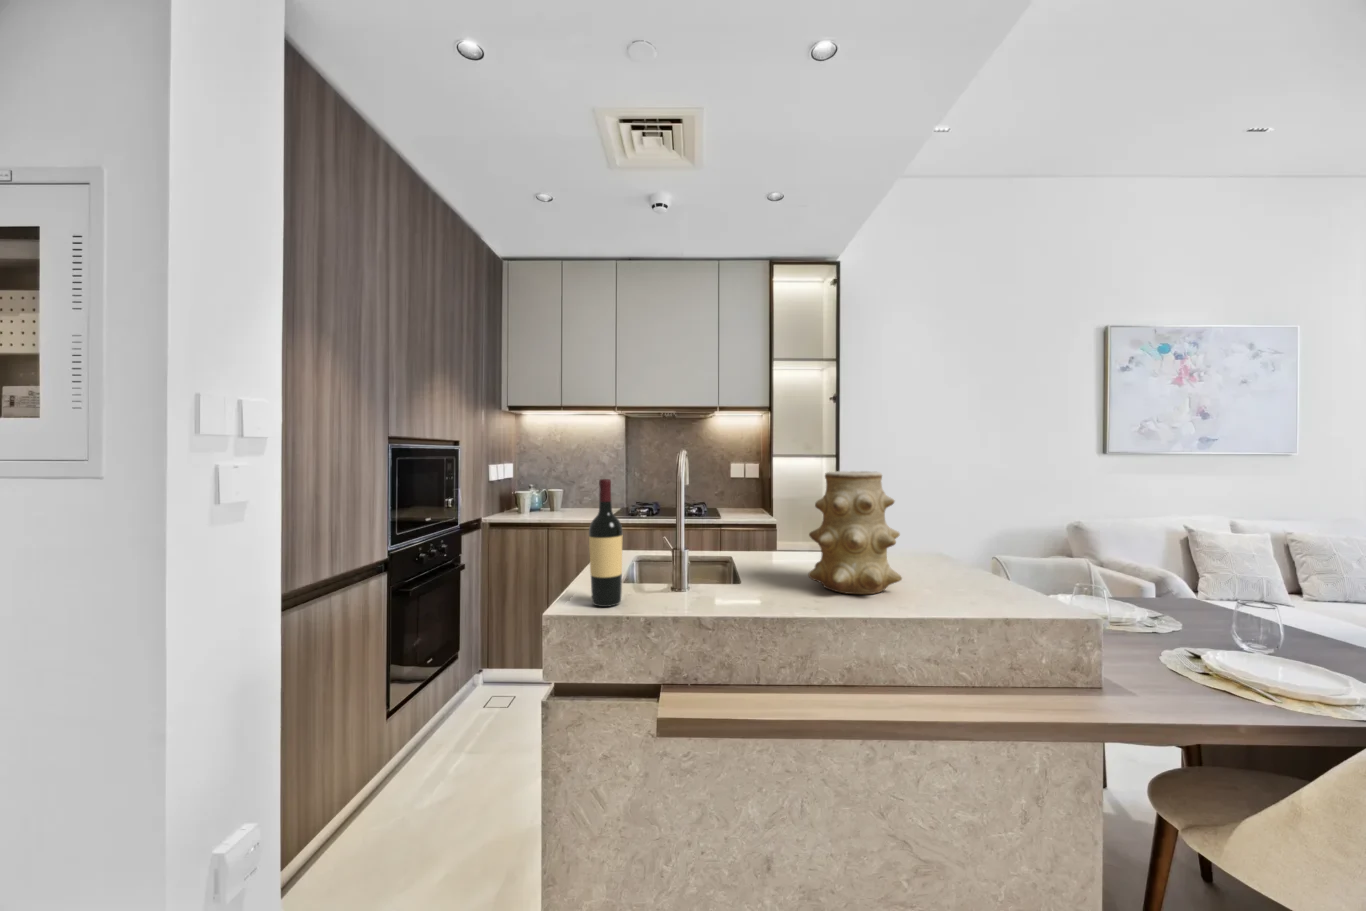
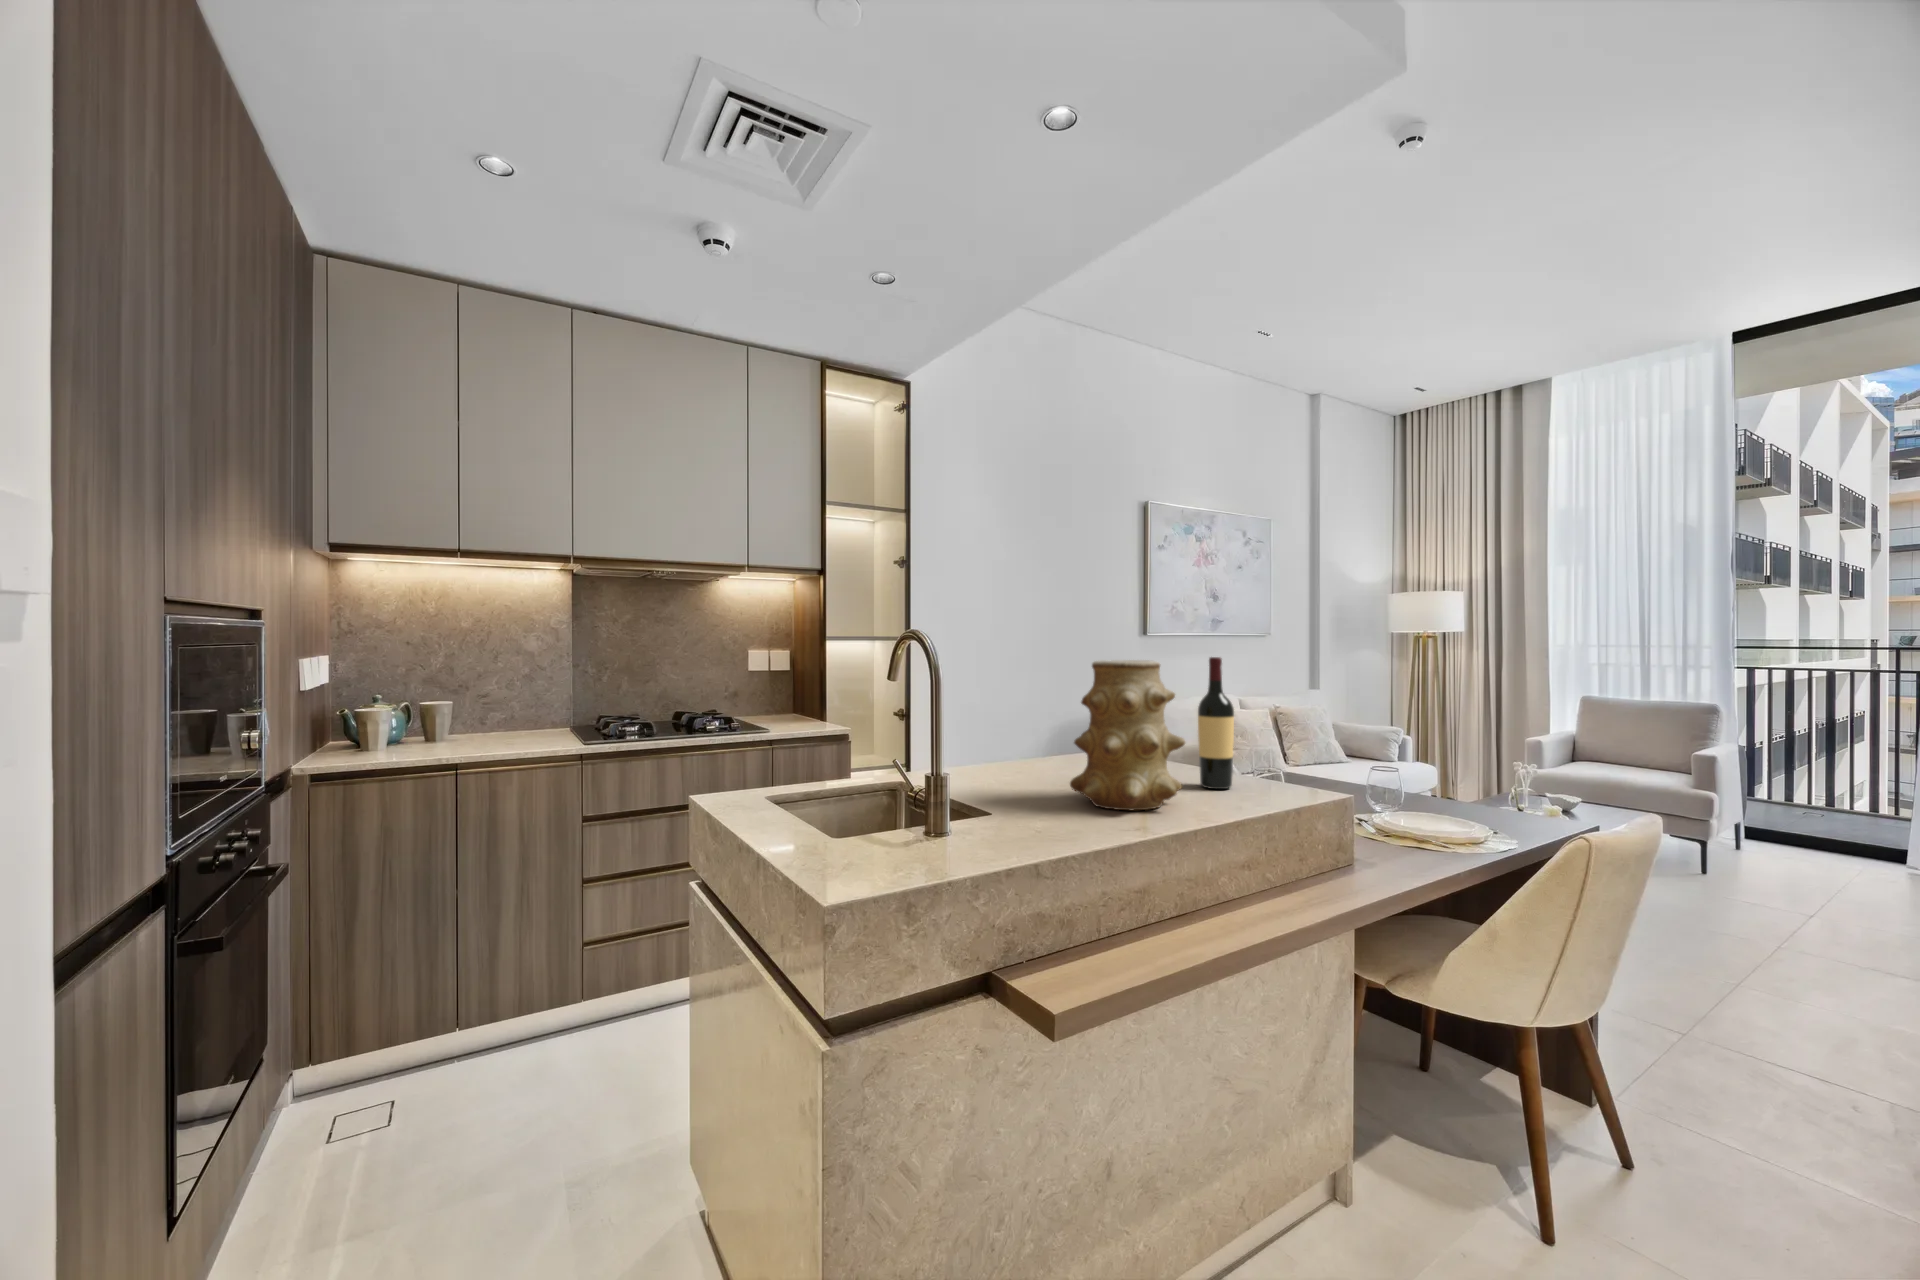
wine bottle: present [589,479,622,607] -> present [1198,657,1234,789]

